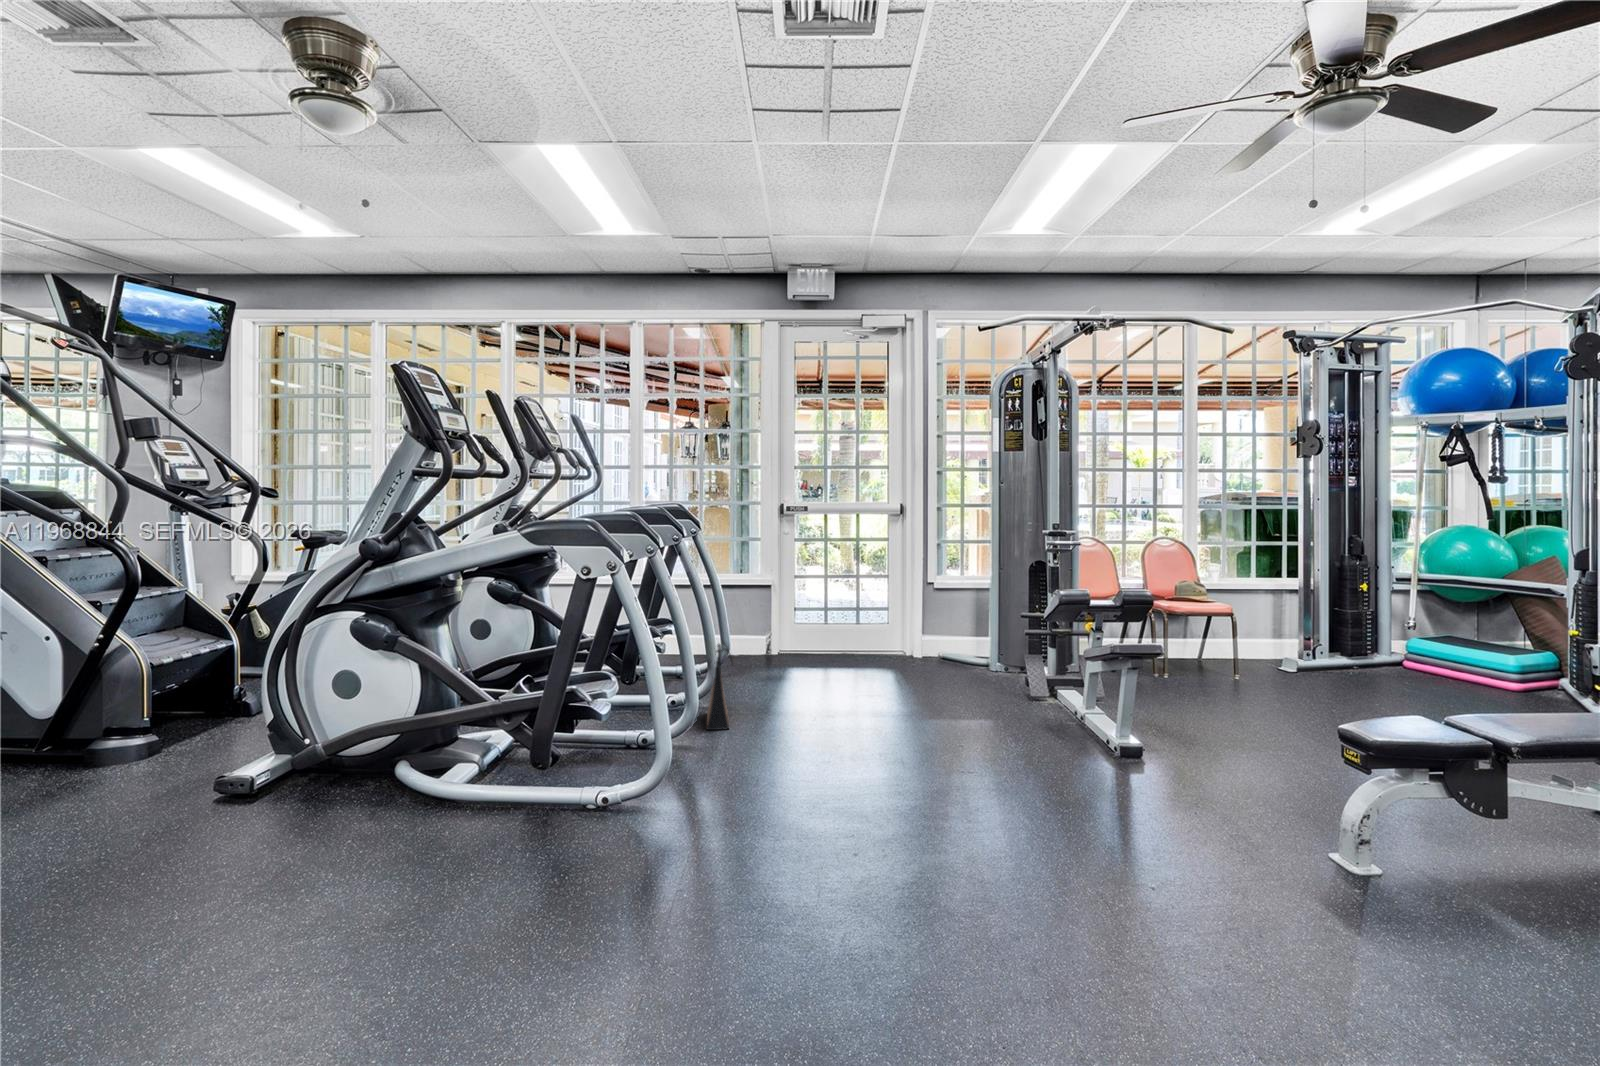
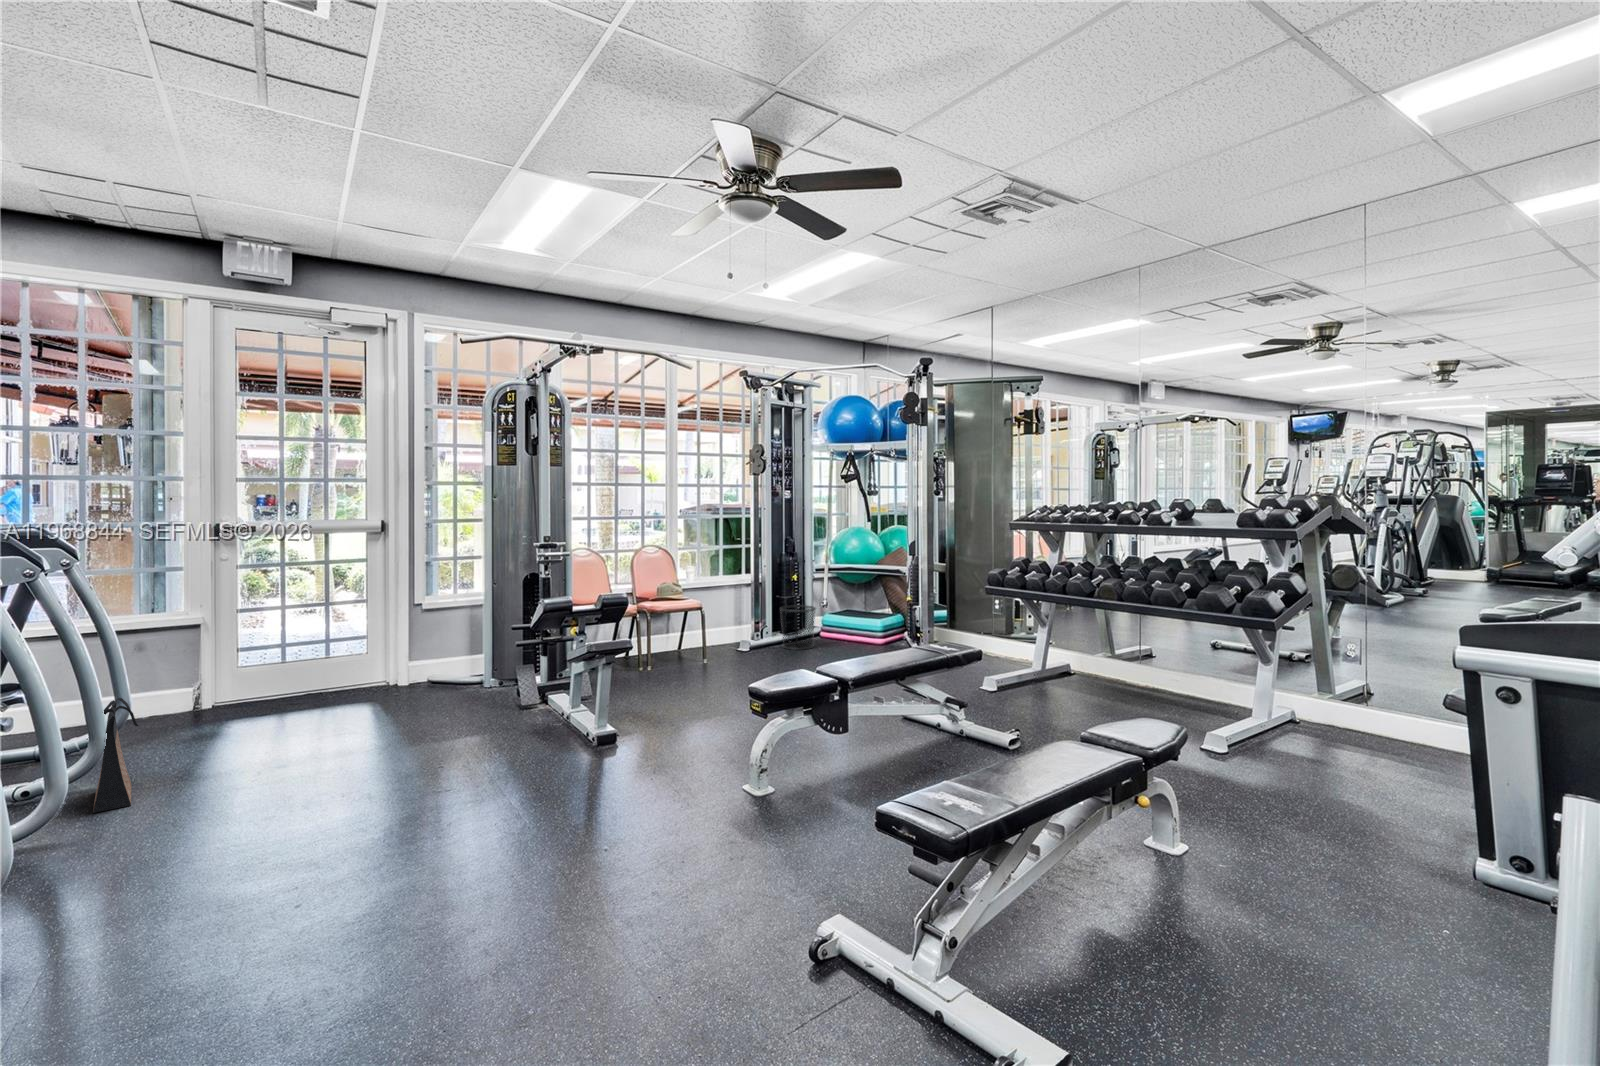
waste bin: none [1337,621,1397,680] -> present [780,605,816,650]

